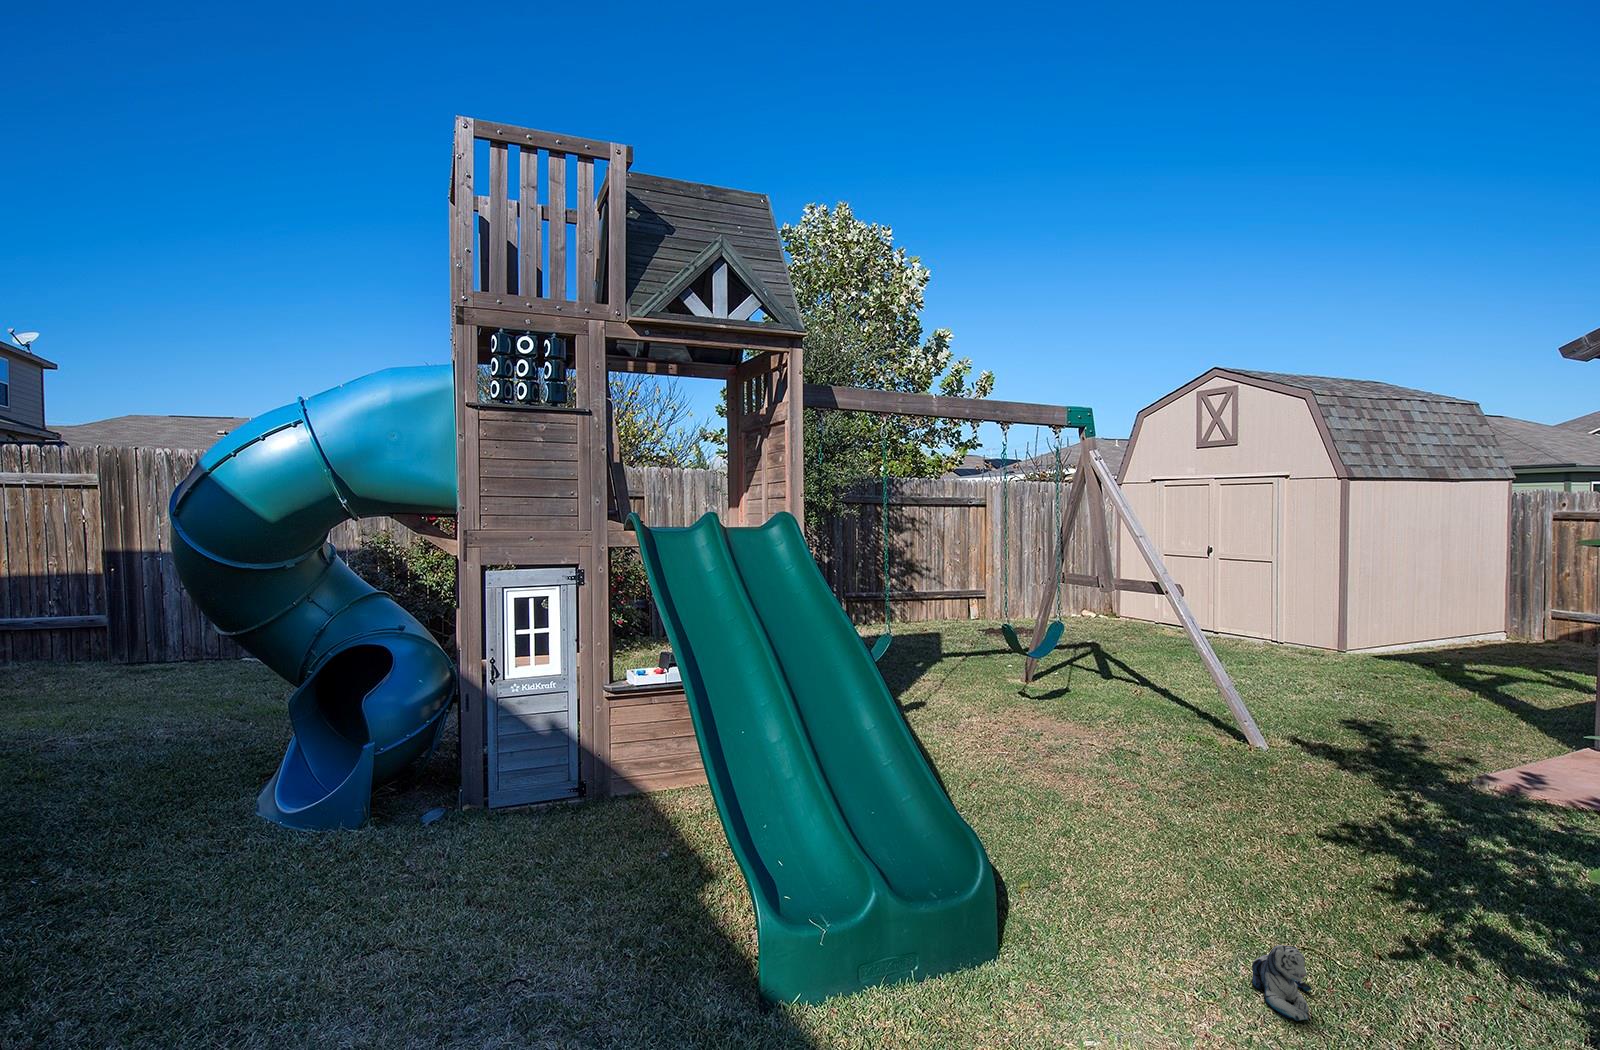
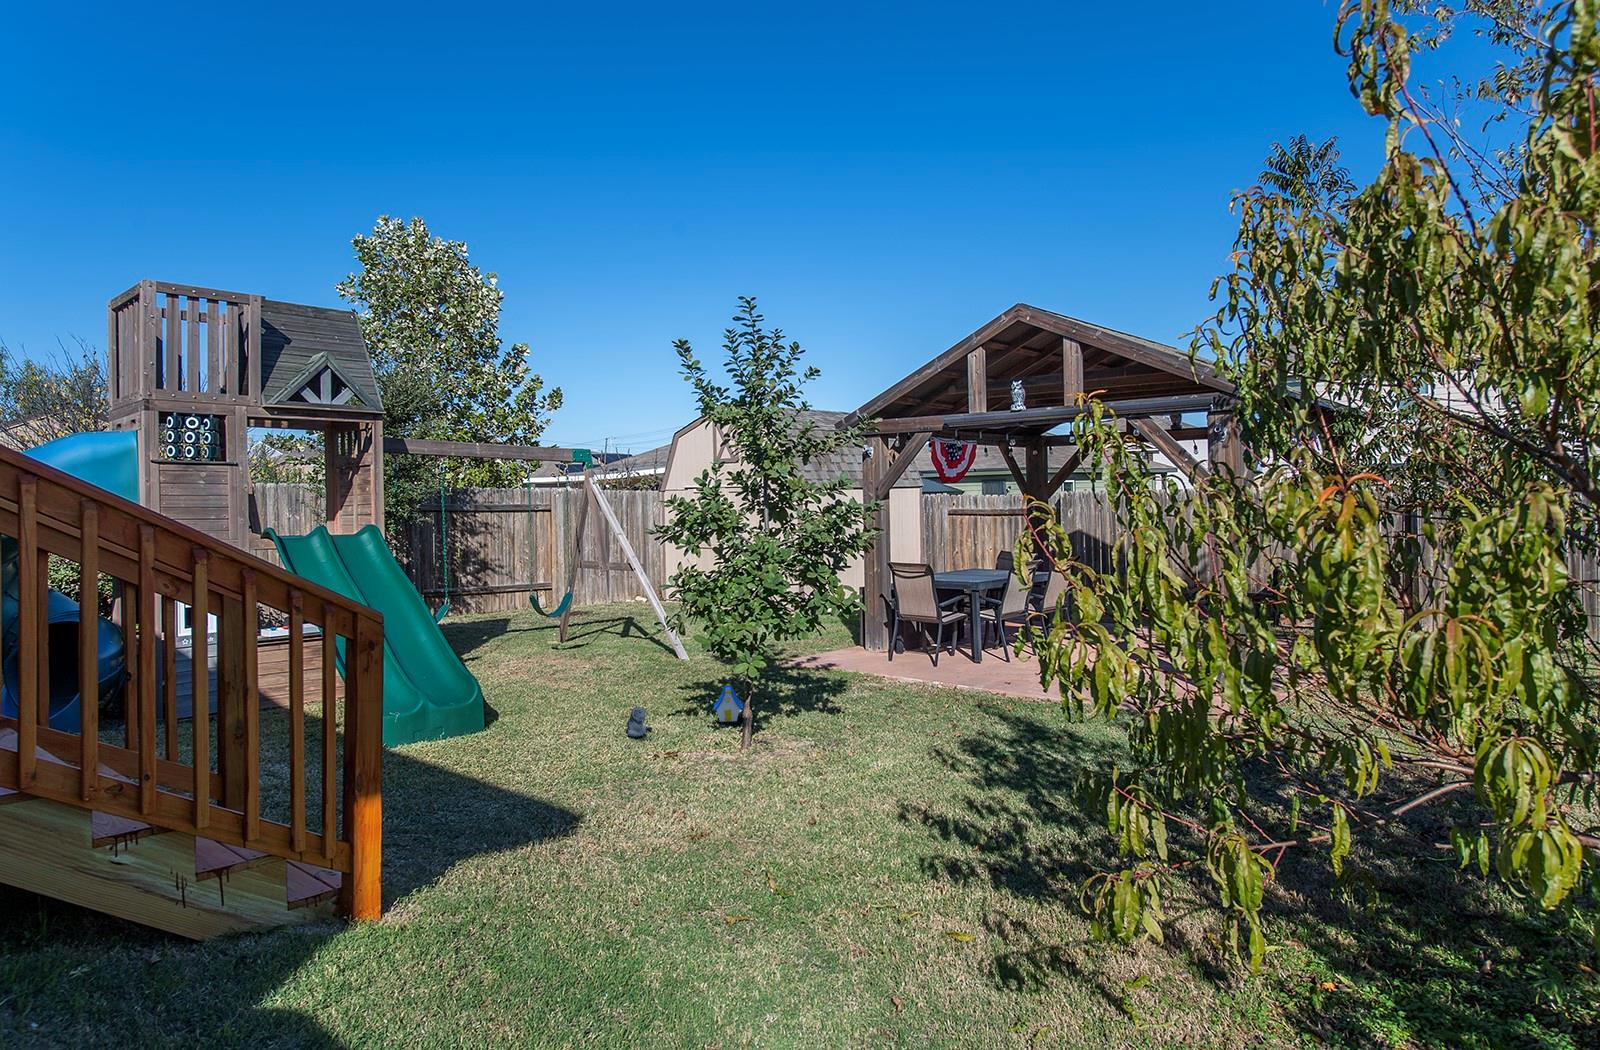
toy house: none [1412,892,1507,990] -> present [713,684,744,722]

